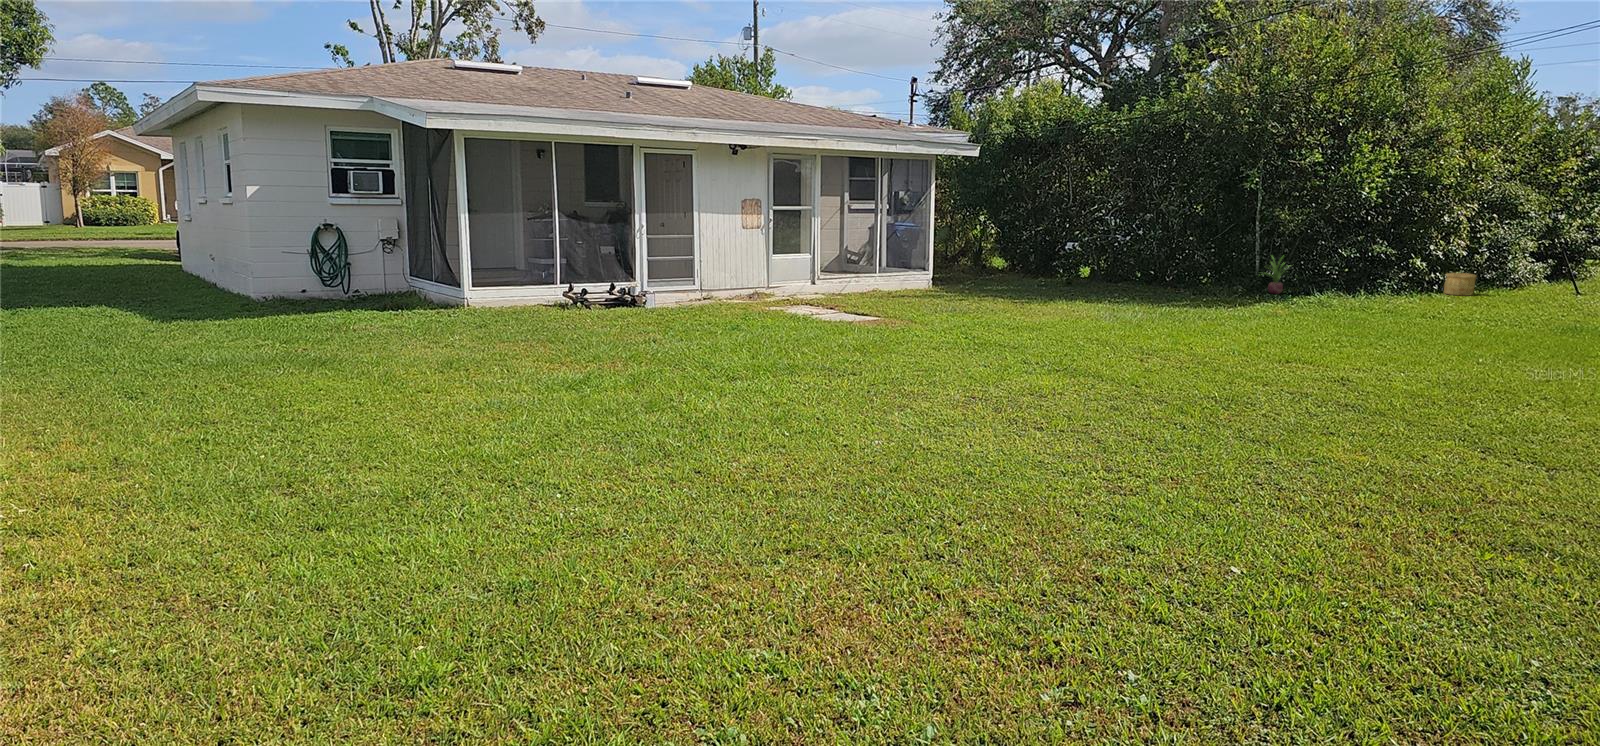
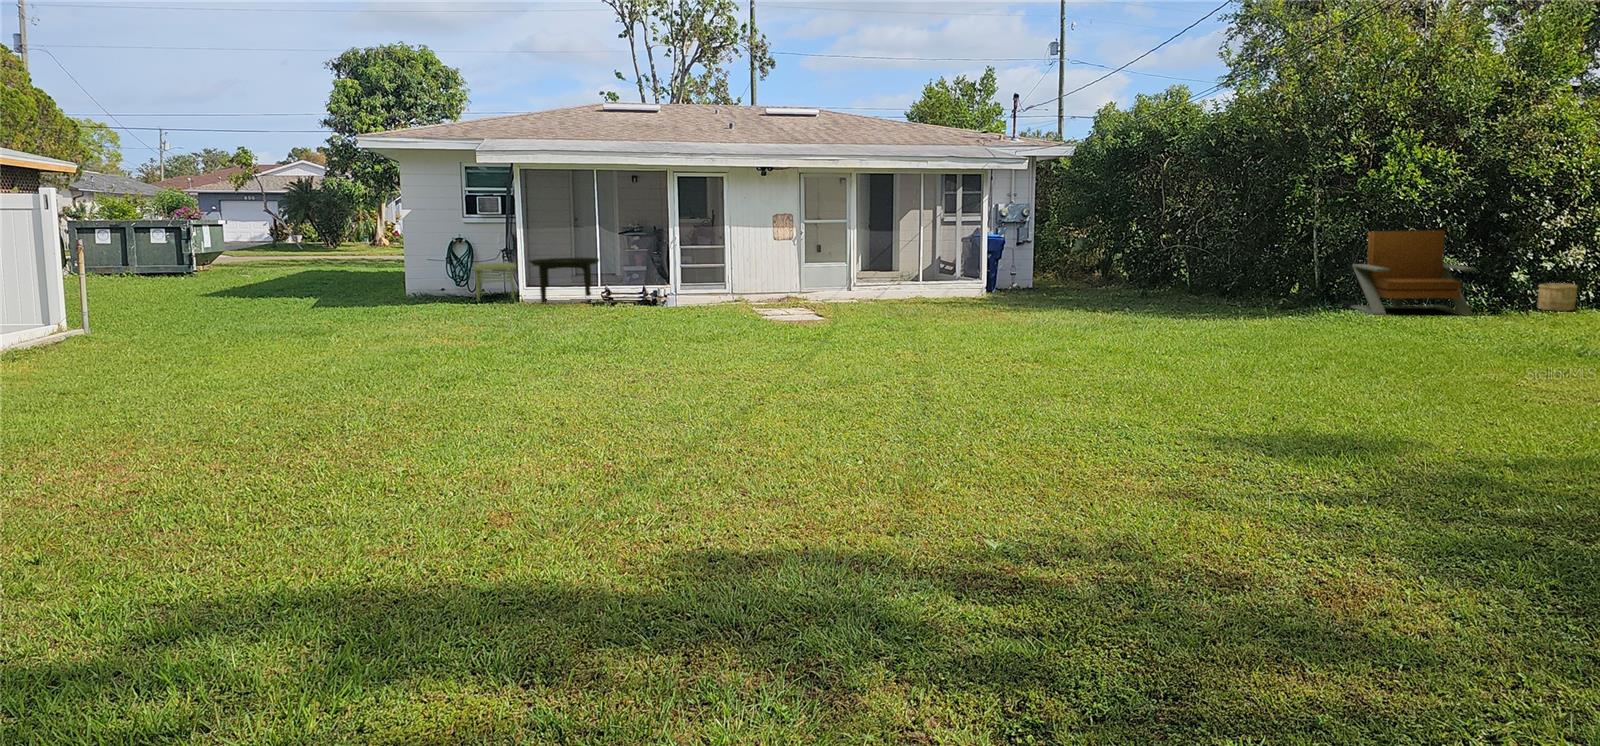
lounge chair: none [1320,229,1434,303] -> present [1351,230,1476,315]
round table: none [489,250,579,308] -> present [529,258,601,304]
storage bench: none [377,254,455,306] -> present [473,262,516,300]
decorative plant: present [1268,256,1290,294] -> none [1278,262,1329,306]

